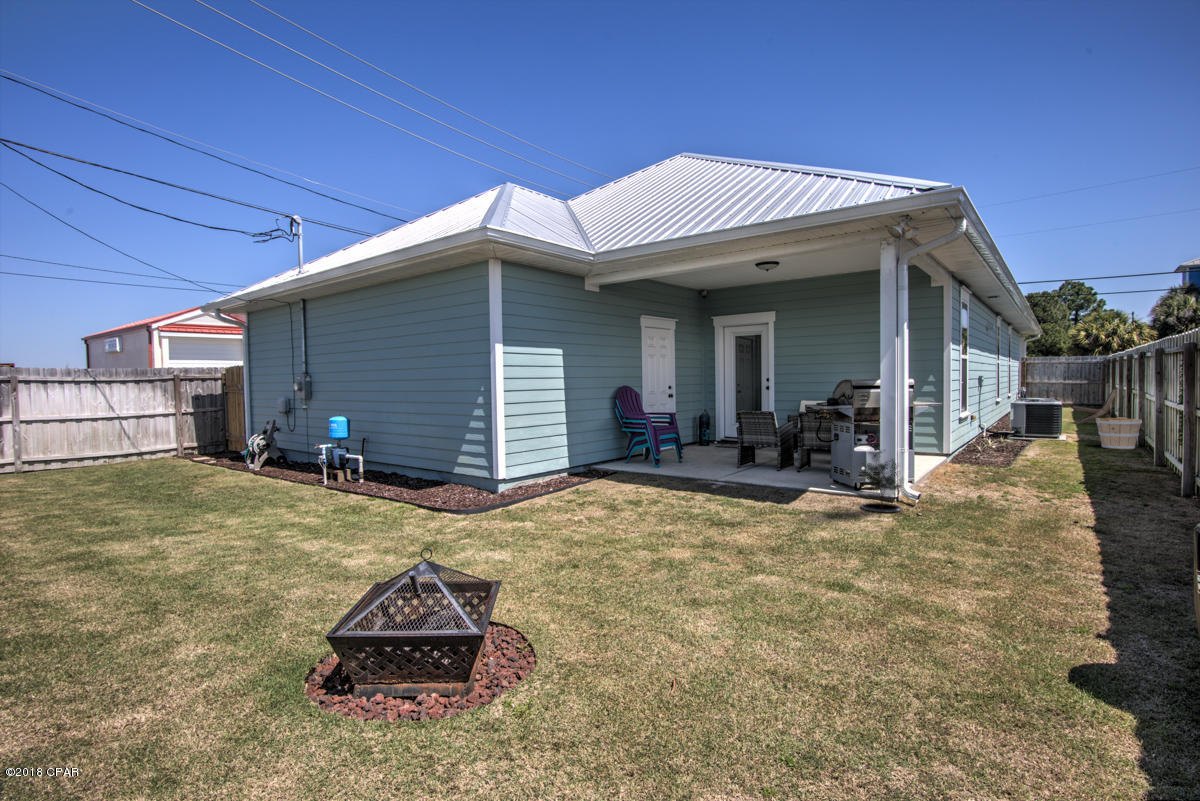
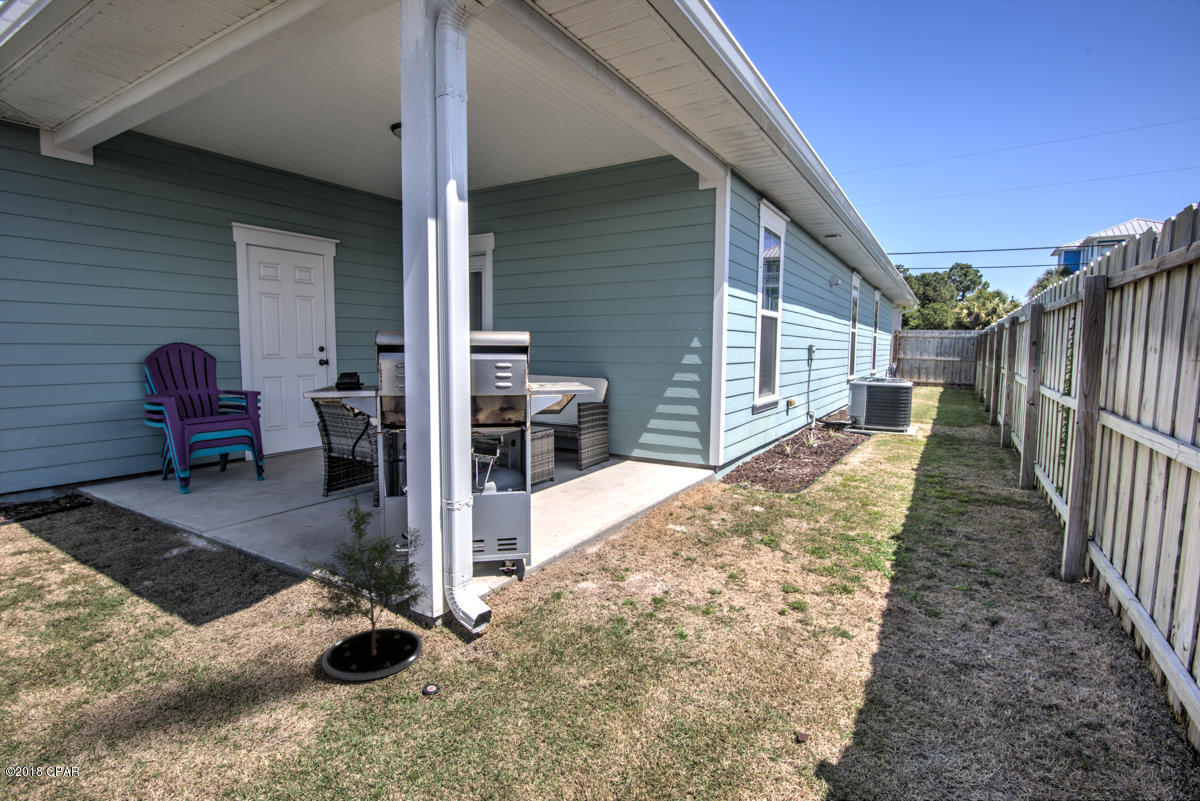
lounge chair: present [1073,390,1117,424] -> none [936,368,985,411]
wooden bucket: present [1096,417,1142,449] -> none [949,406,1008,452]

